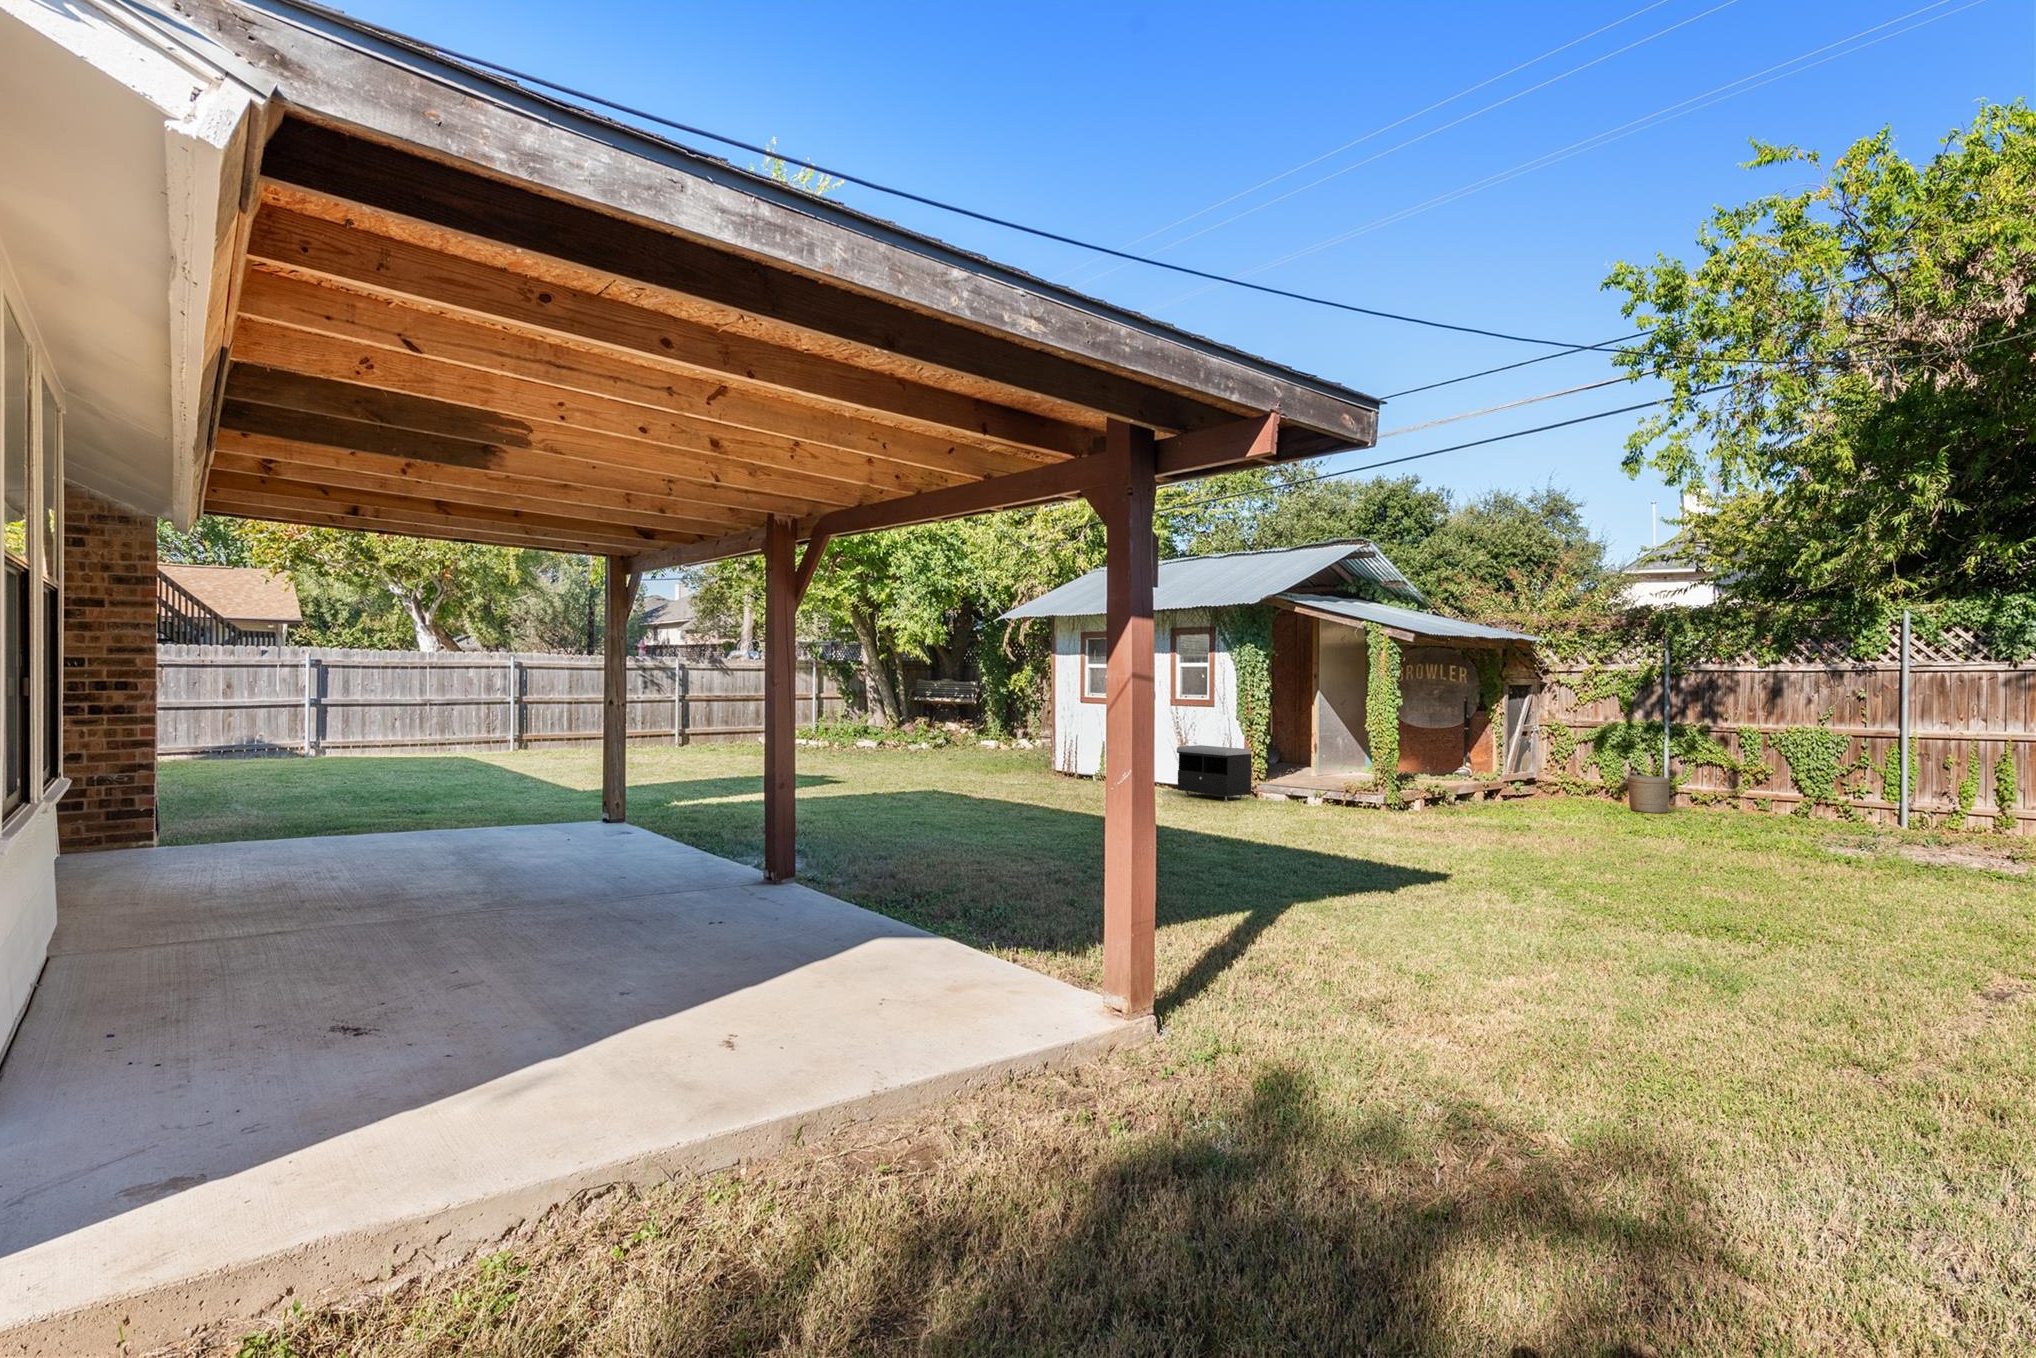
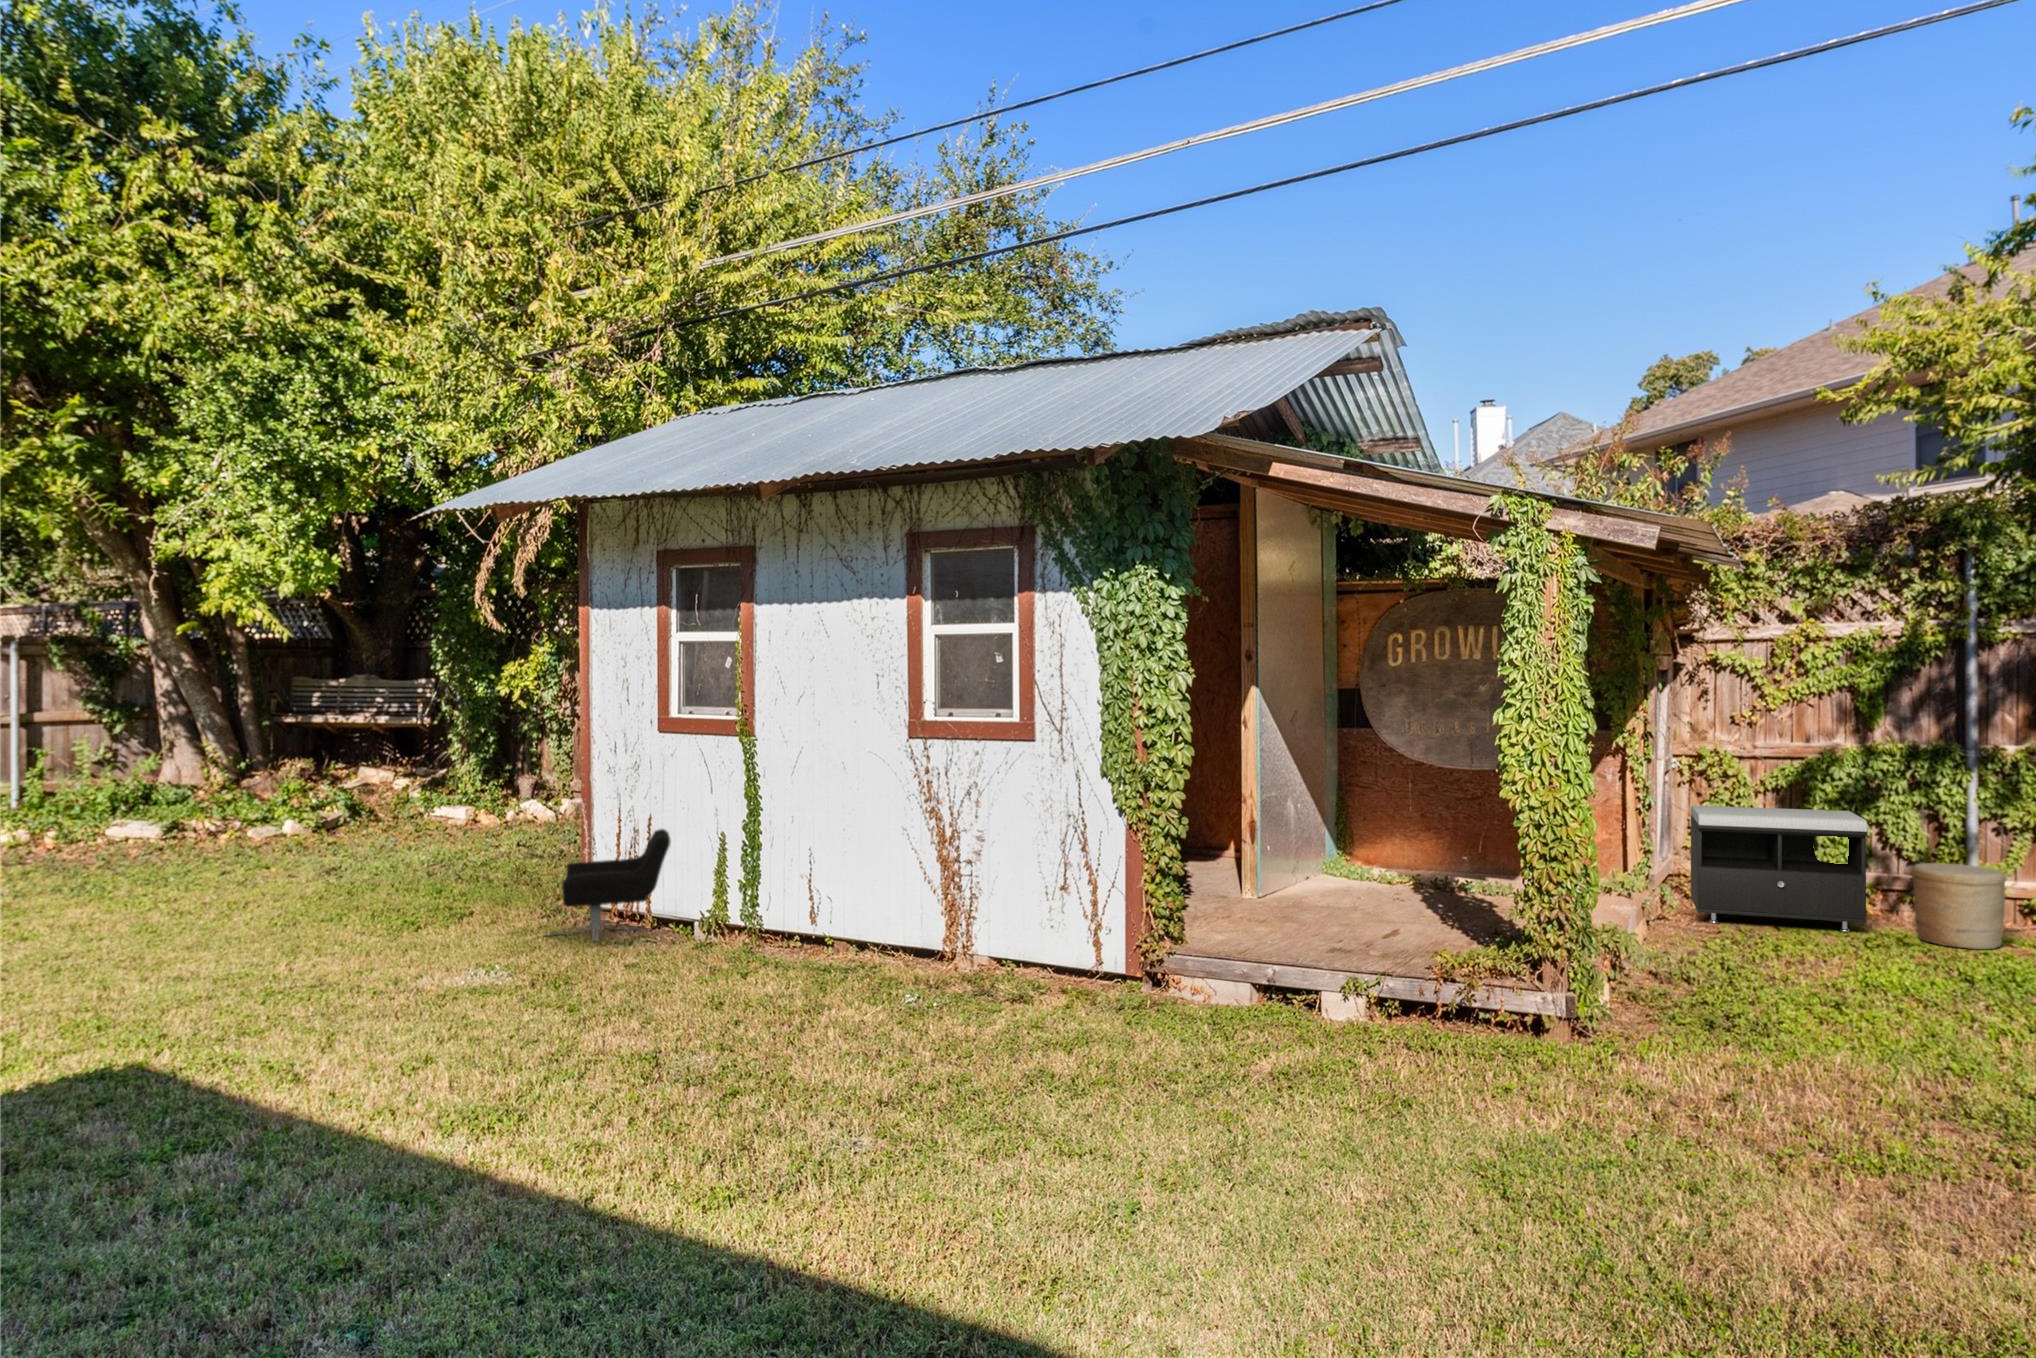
lounge chair: none [1034,741,1081,781] -> present [546,829,670,941]
storage bench: present [1177,745,1251,801] -> present [1691,805,1867,932]

